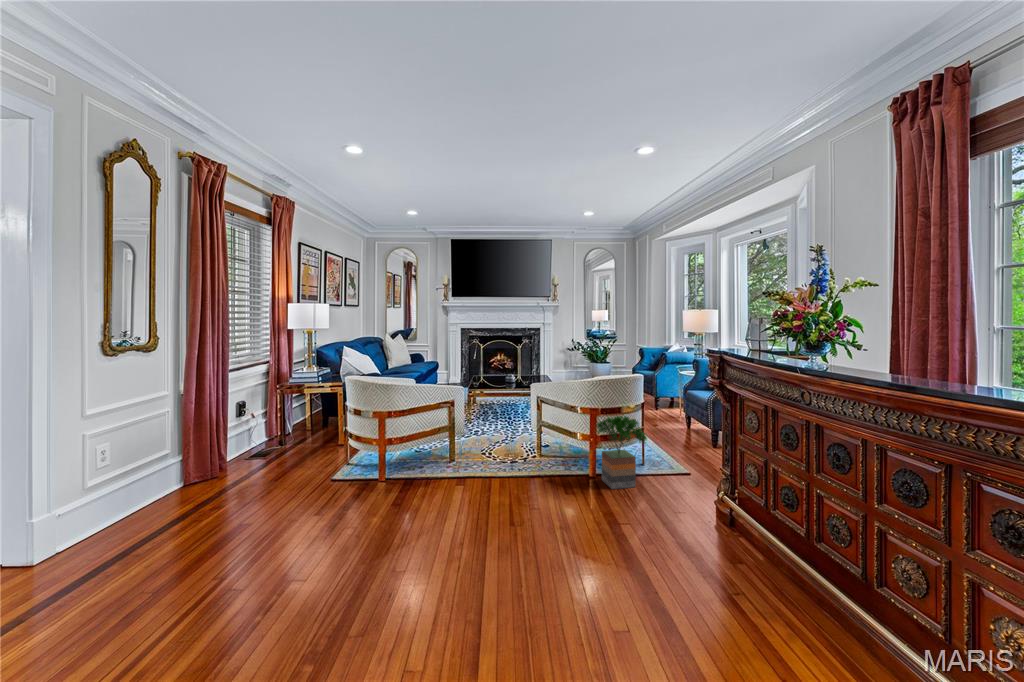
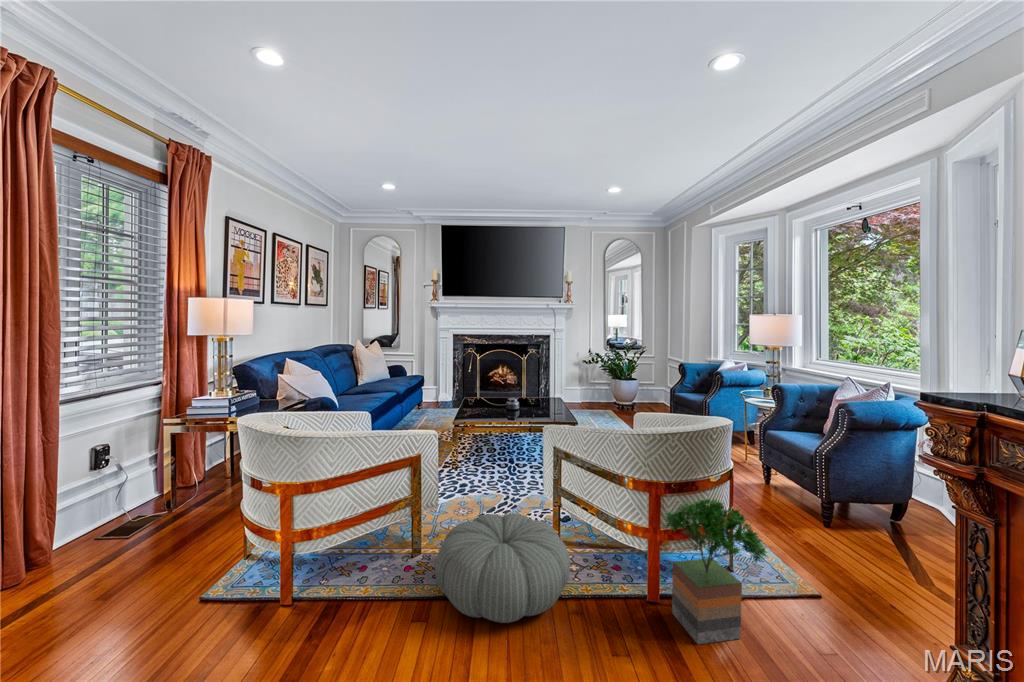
pouf: none [468,434,545,483] -> present [435,513,570,623]

